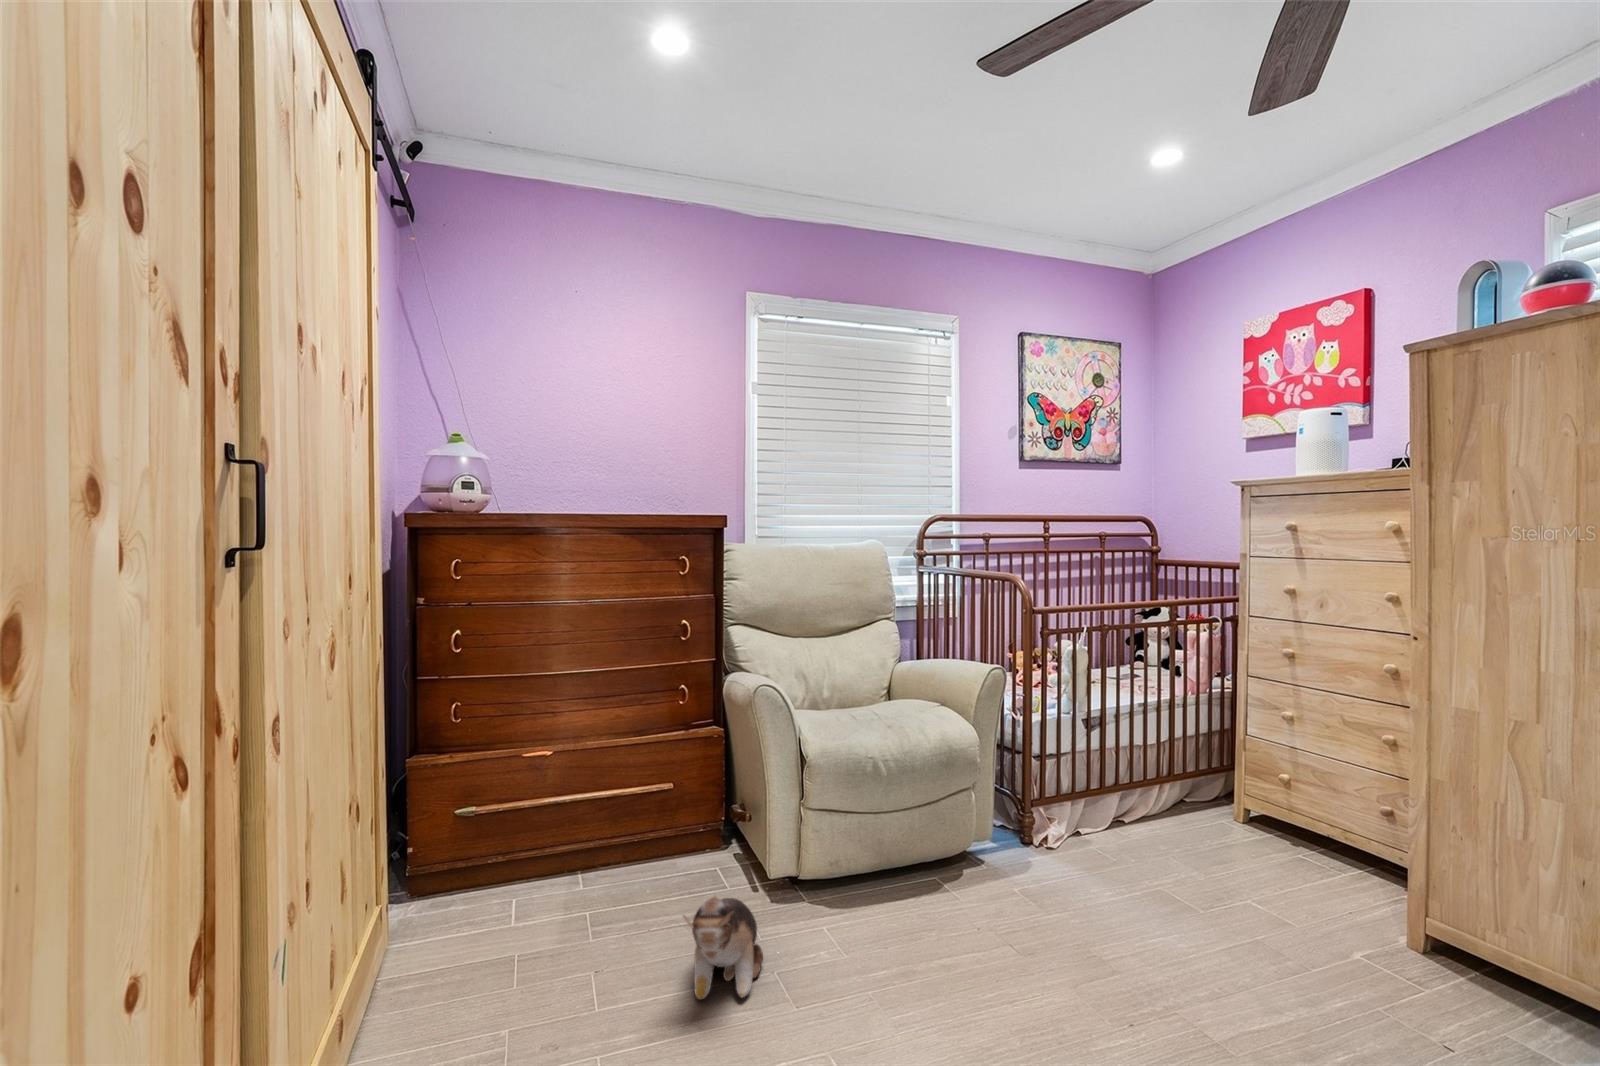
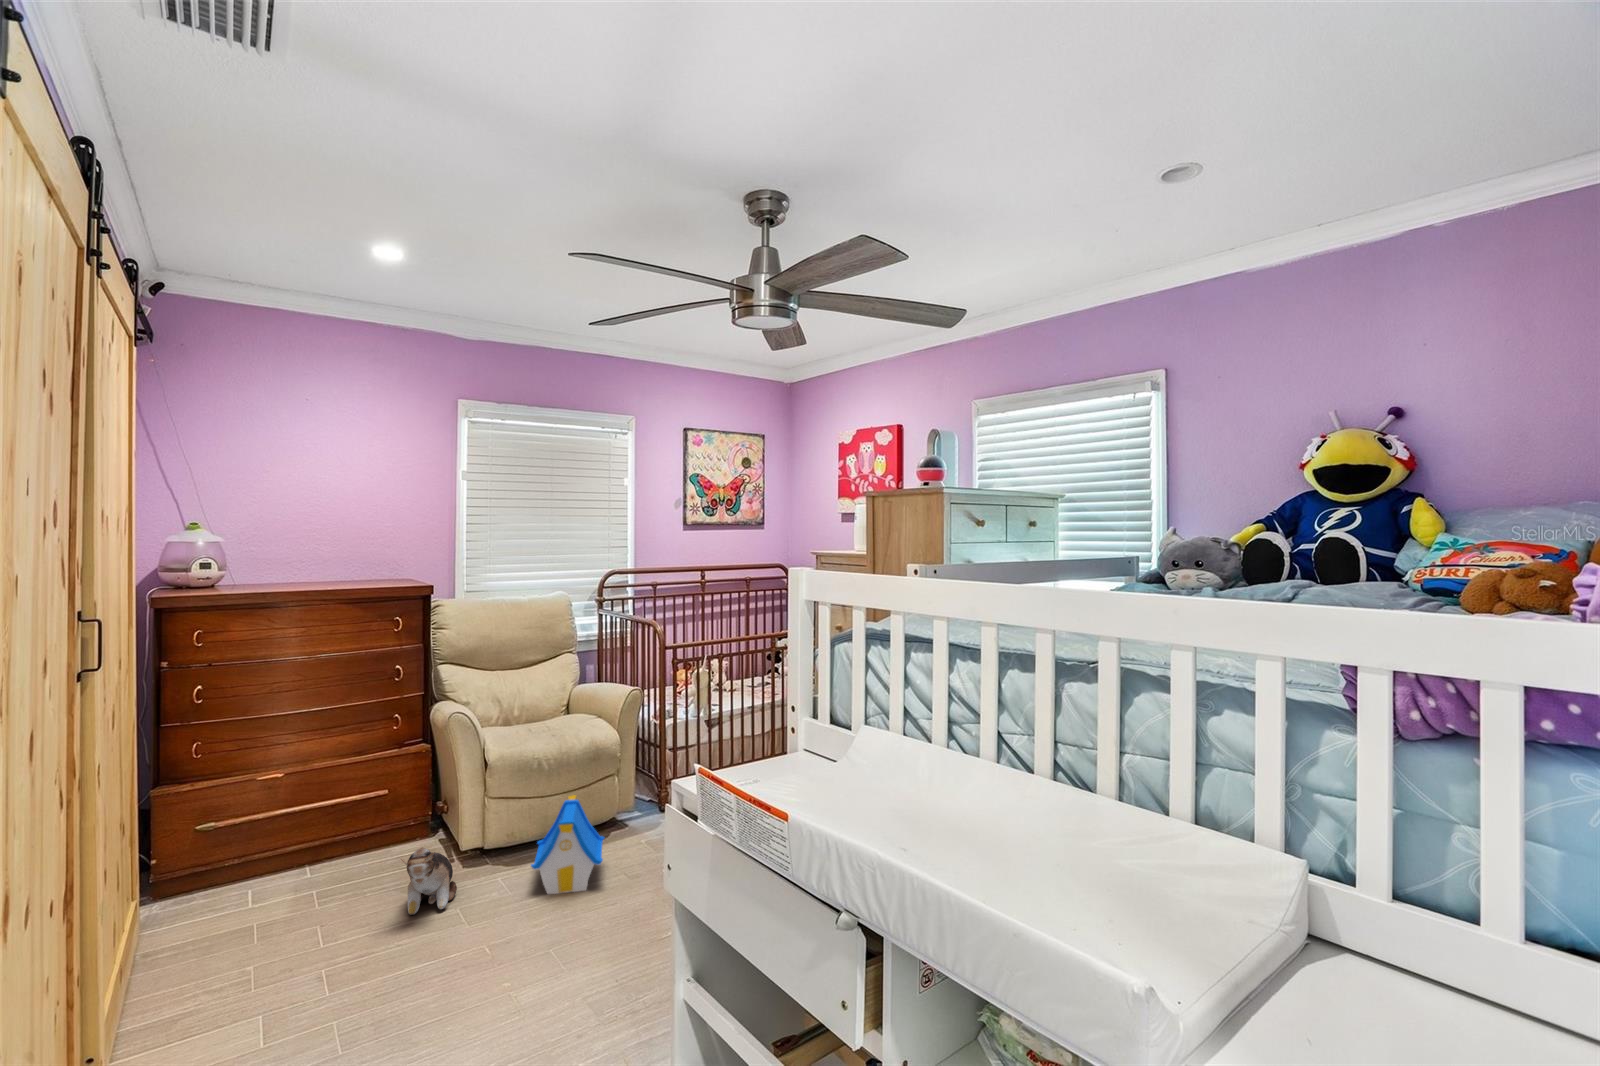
toy house: none [874,825,992,999] -> present [531,795,604,894]

